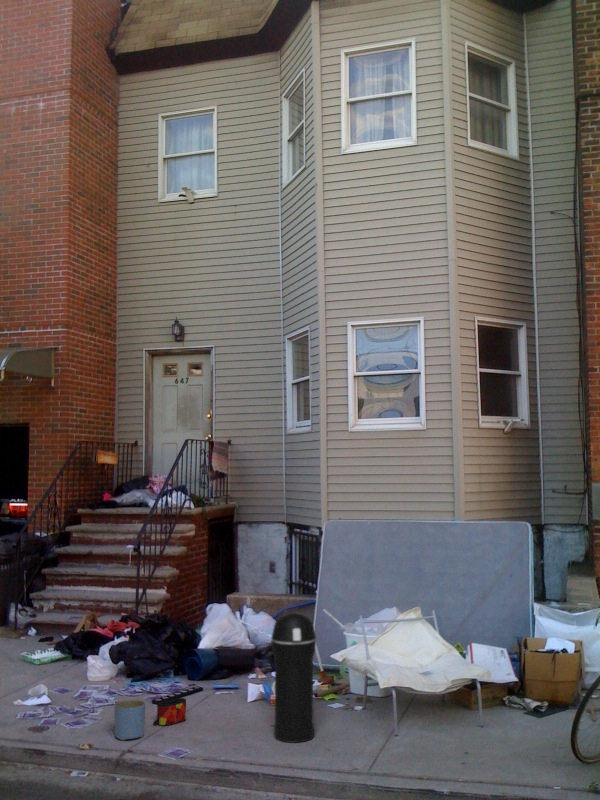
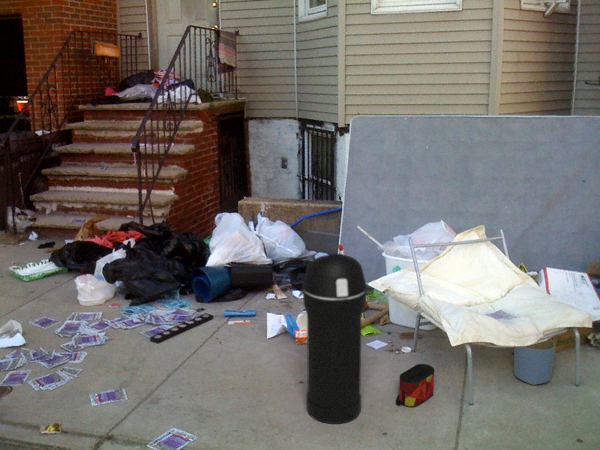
bag: present [153,698,186,726] -> present [396,364,434,407]
planter: present [114,700,145,740] -> present [514,339,556,385]

